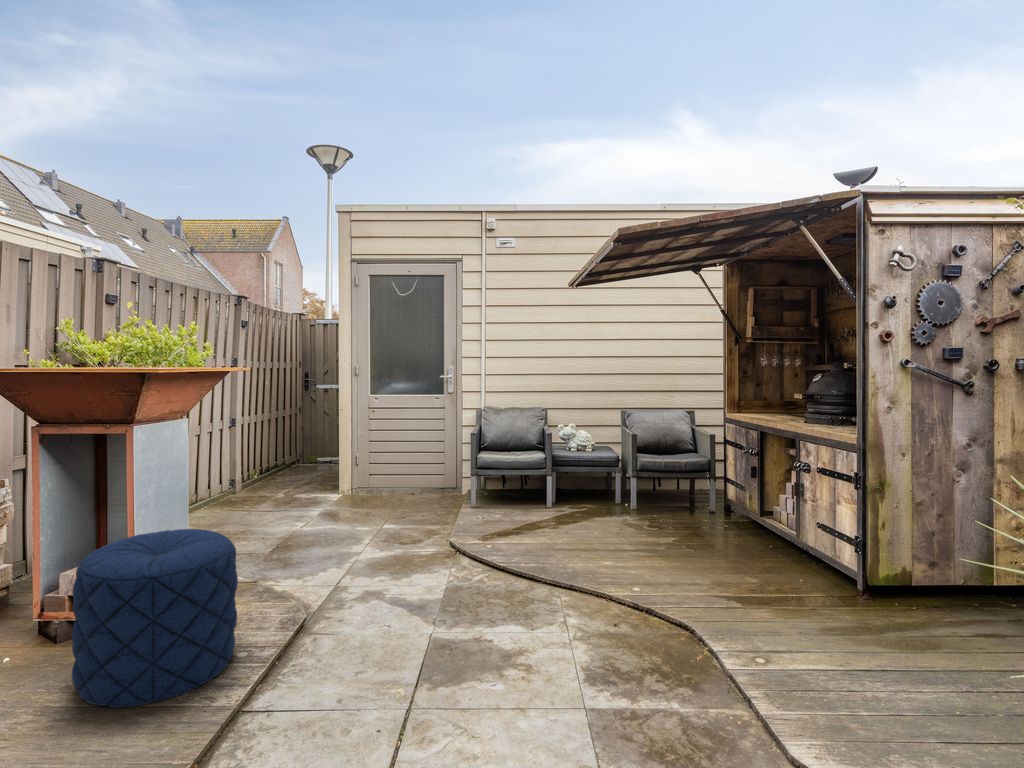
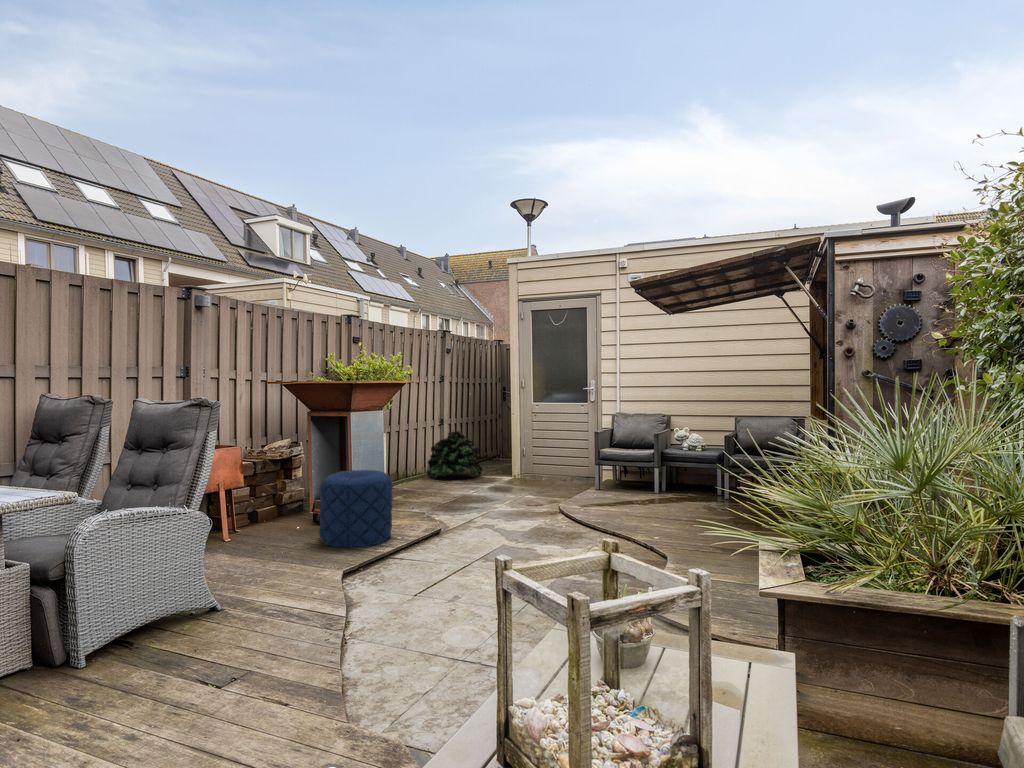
potted plant: none [214,435,300,507] -> present [427,431,482,479]

